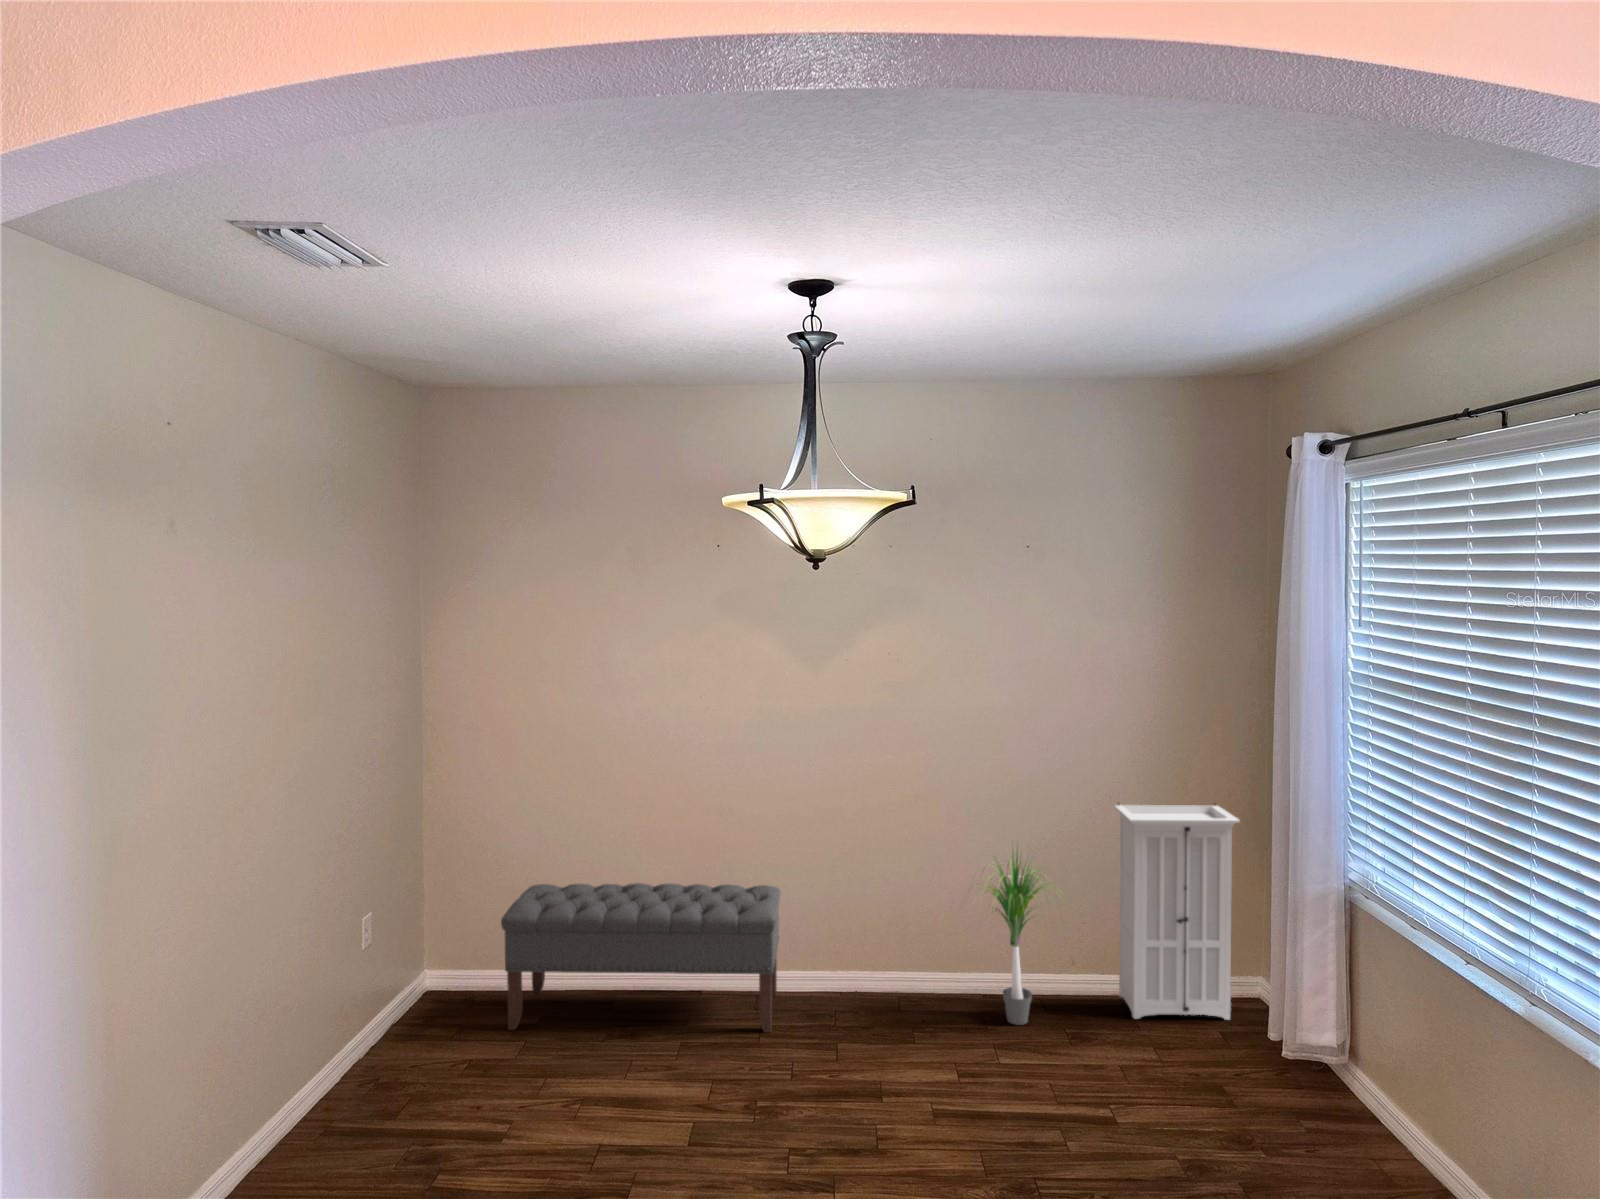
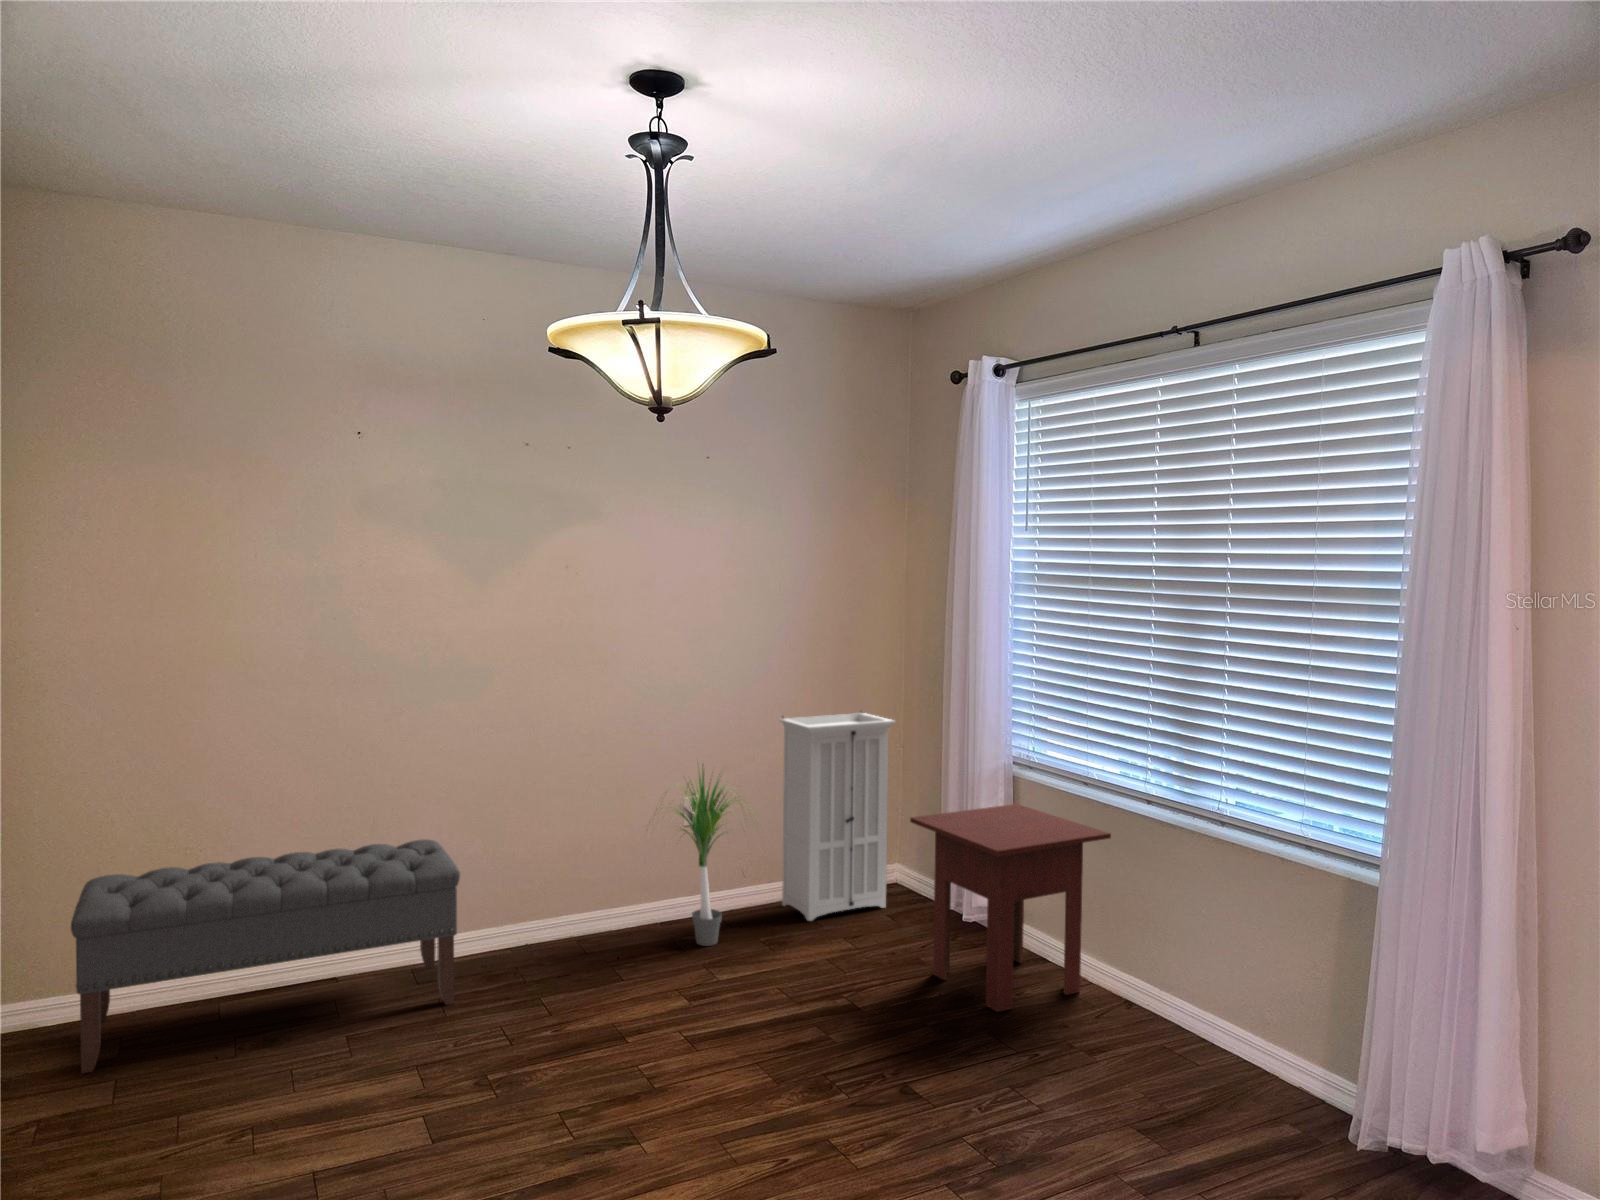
side table: none [1203,933,1427,1167] -> present [910,804,1111,1012]

